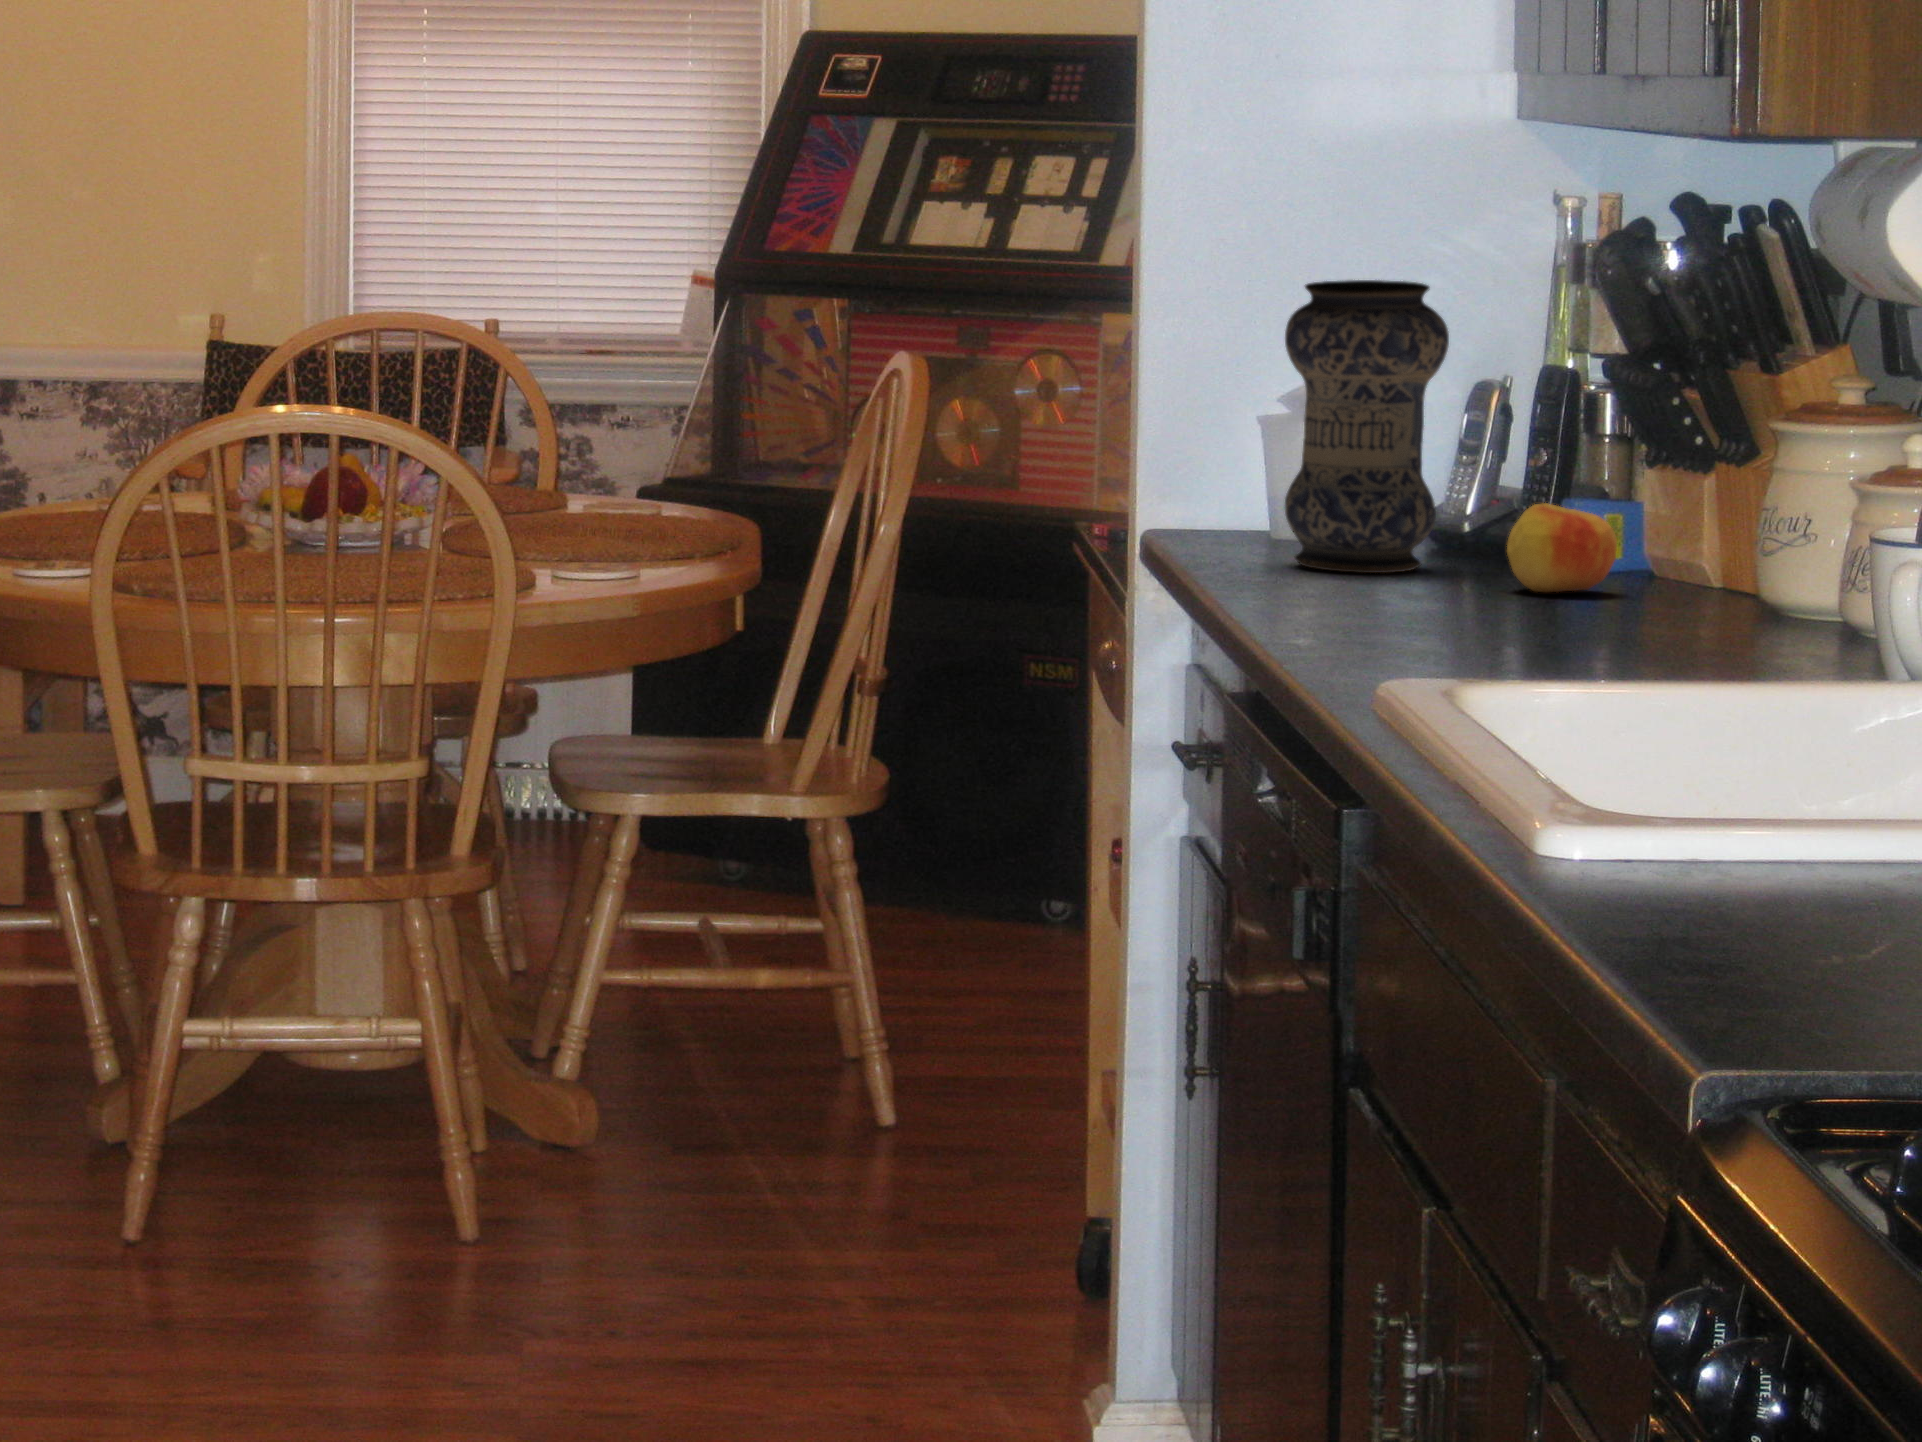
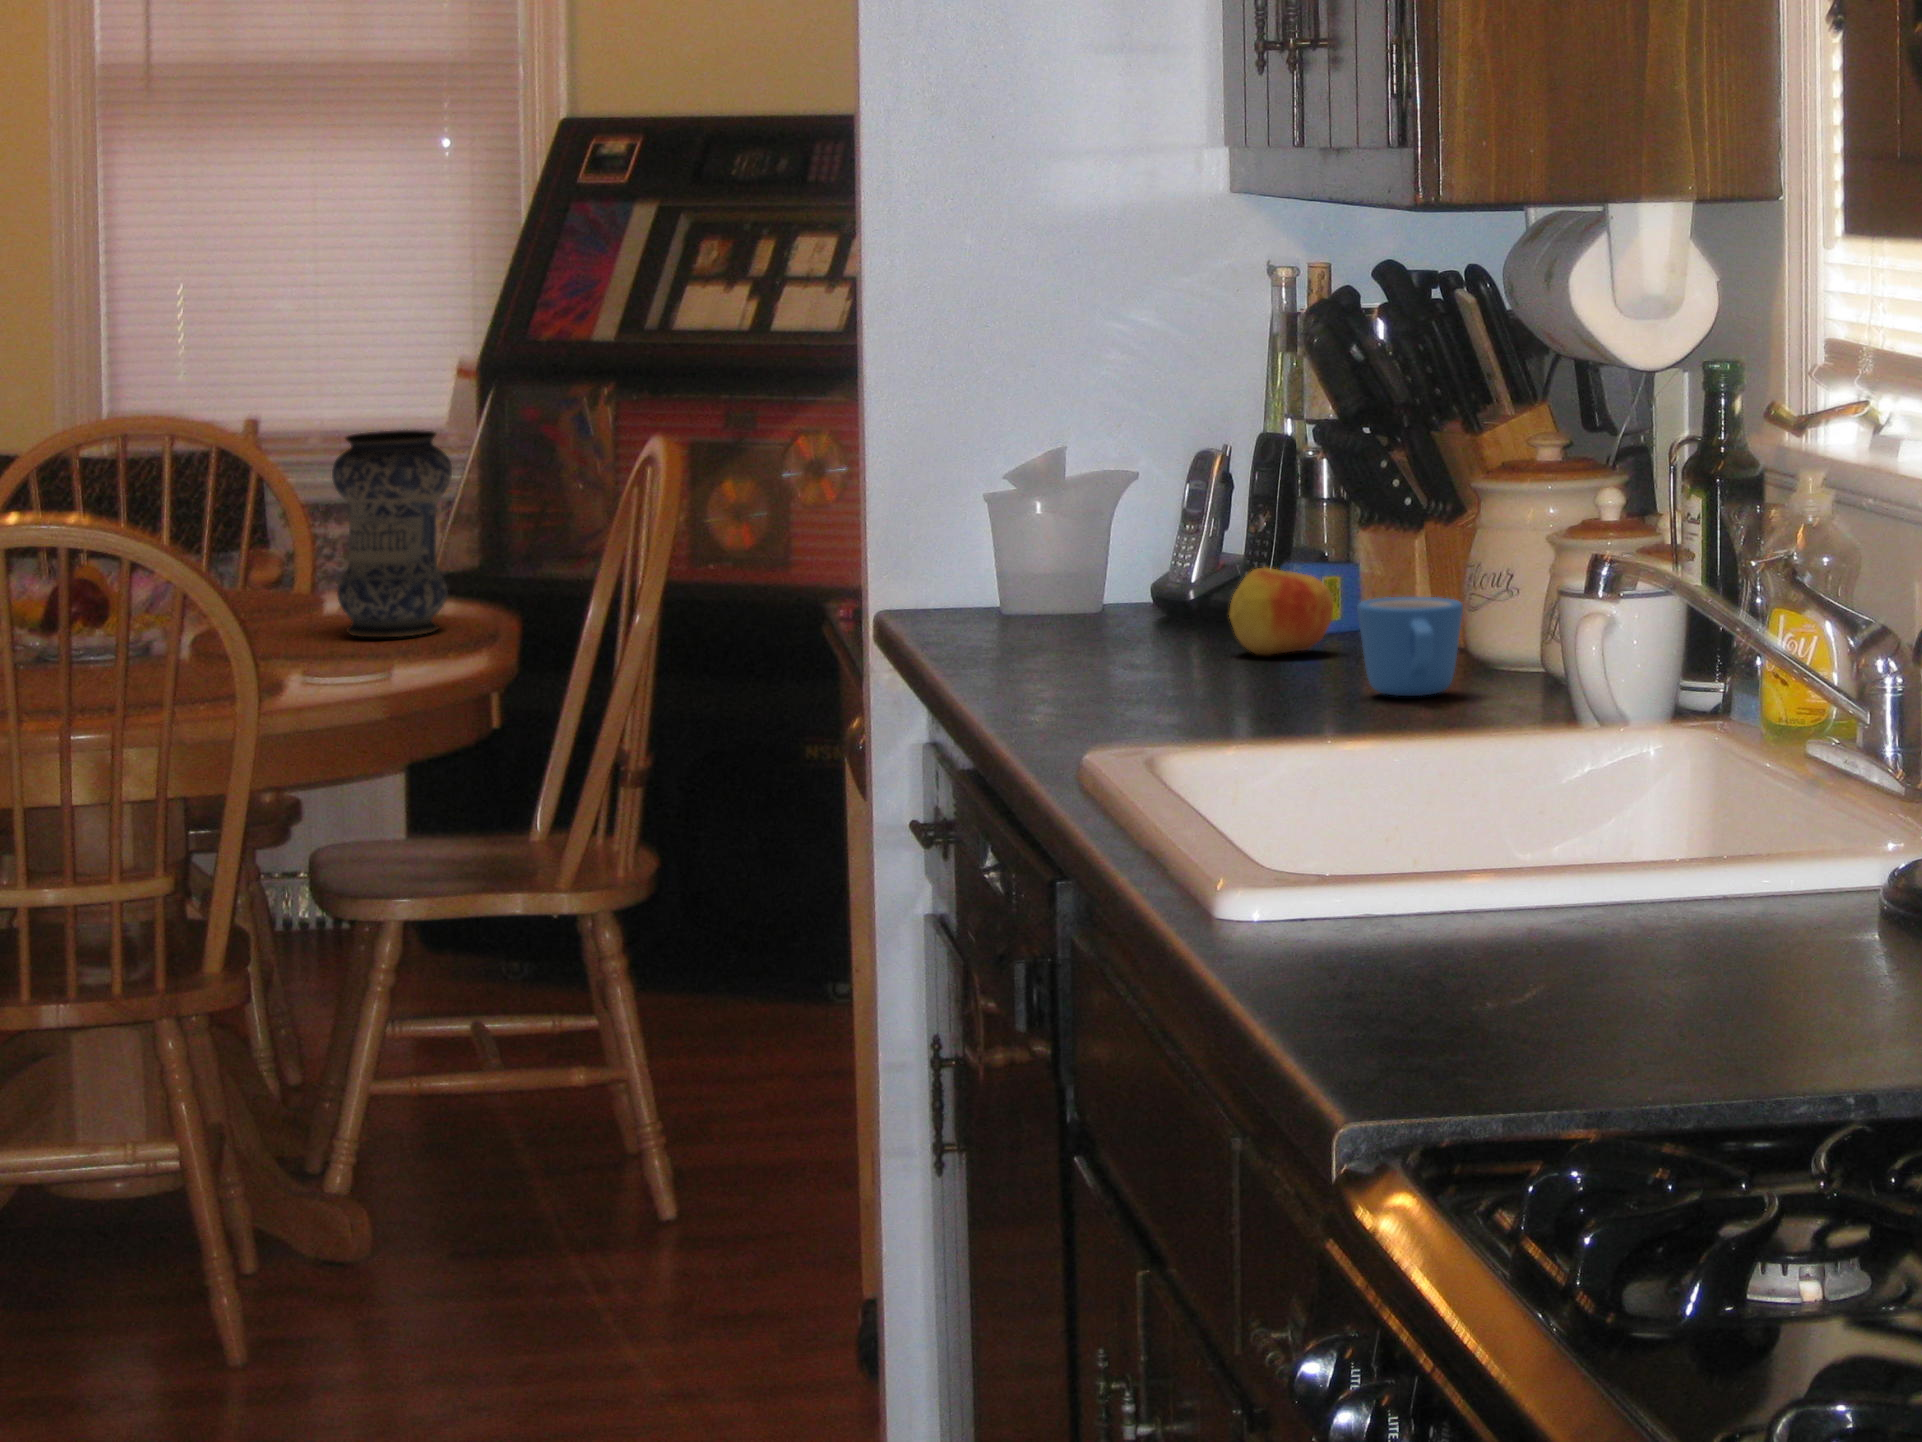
vase: present [1285,280,1449,573] -> present [332,430,452,637]
mug: none [1645,538,1758,638] -> present [1357,597,1463,696]

